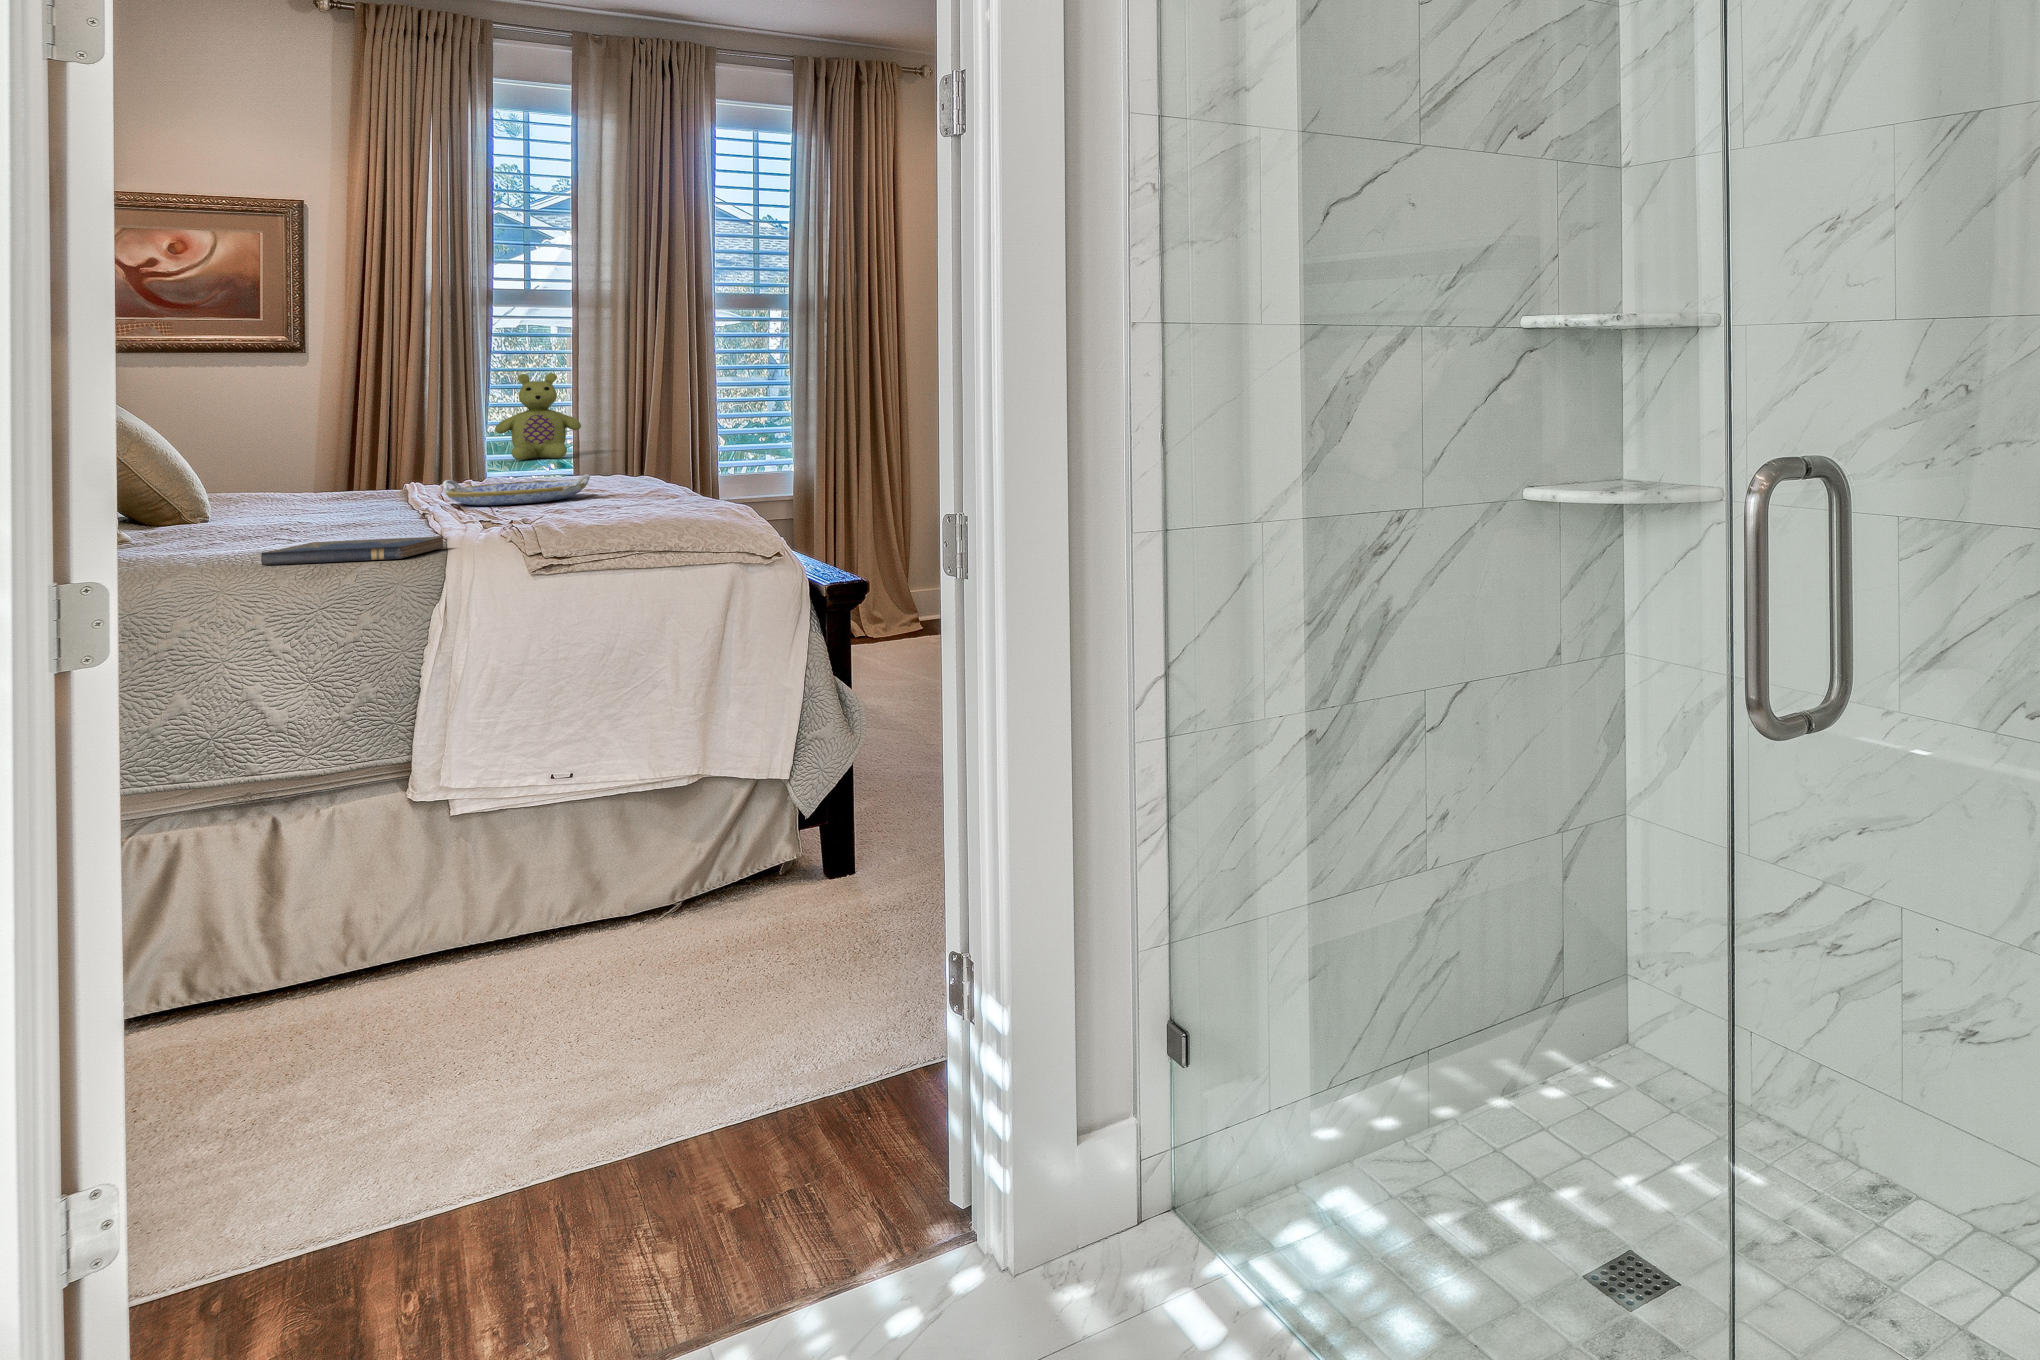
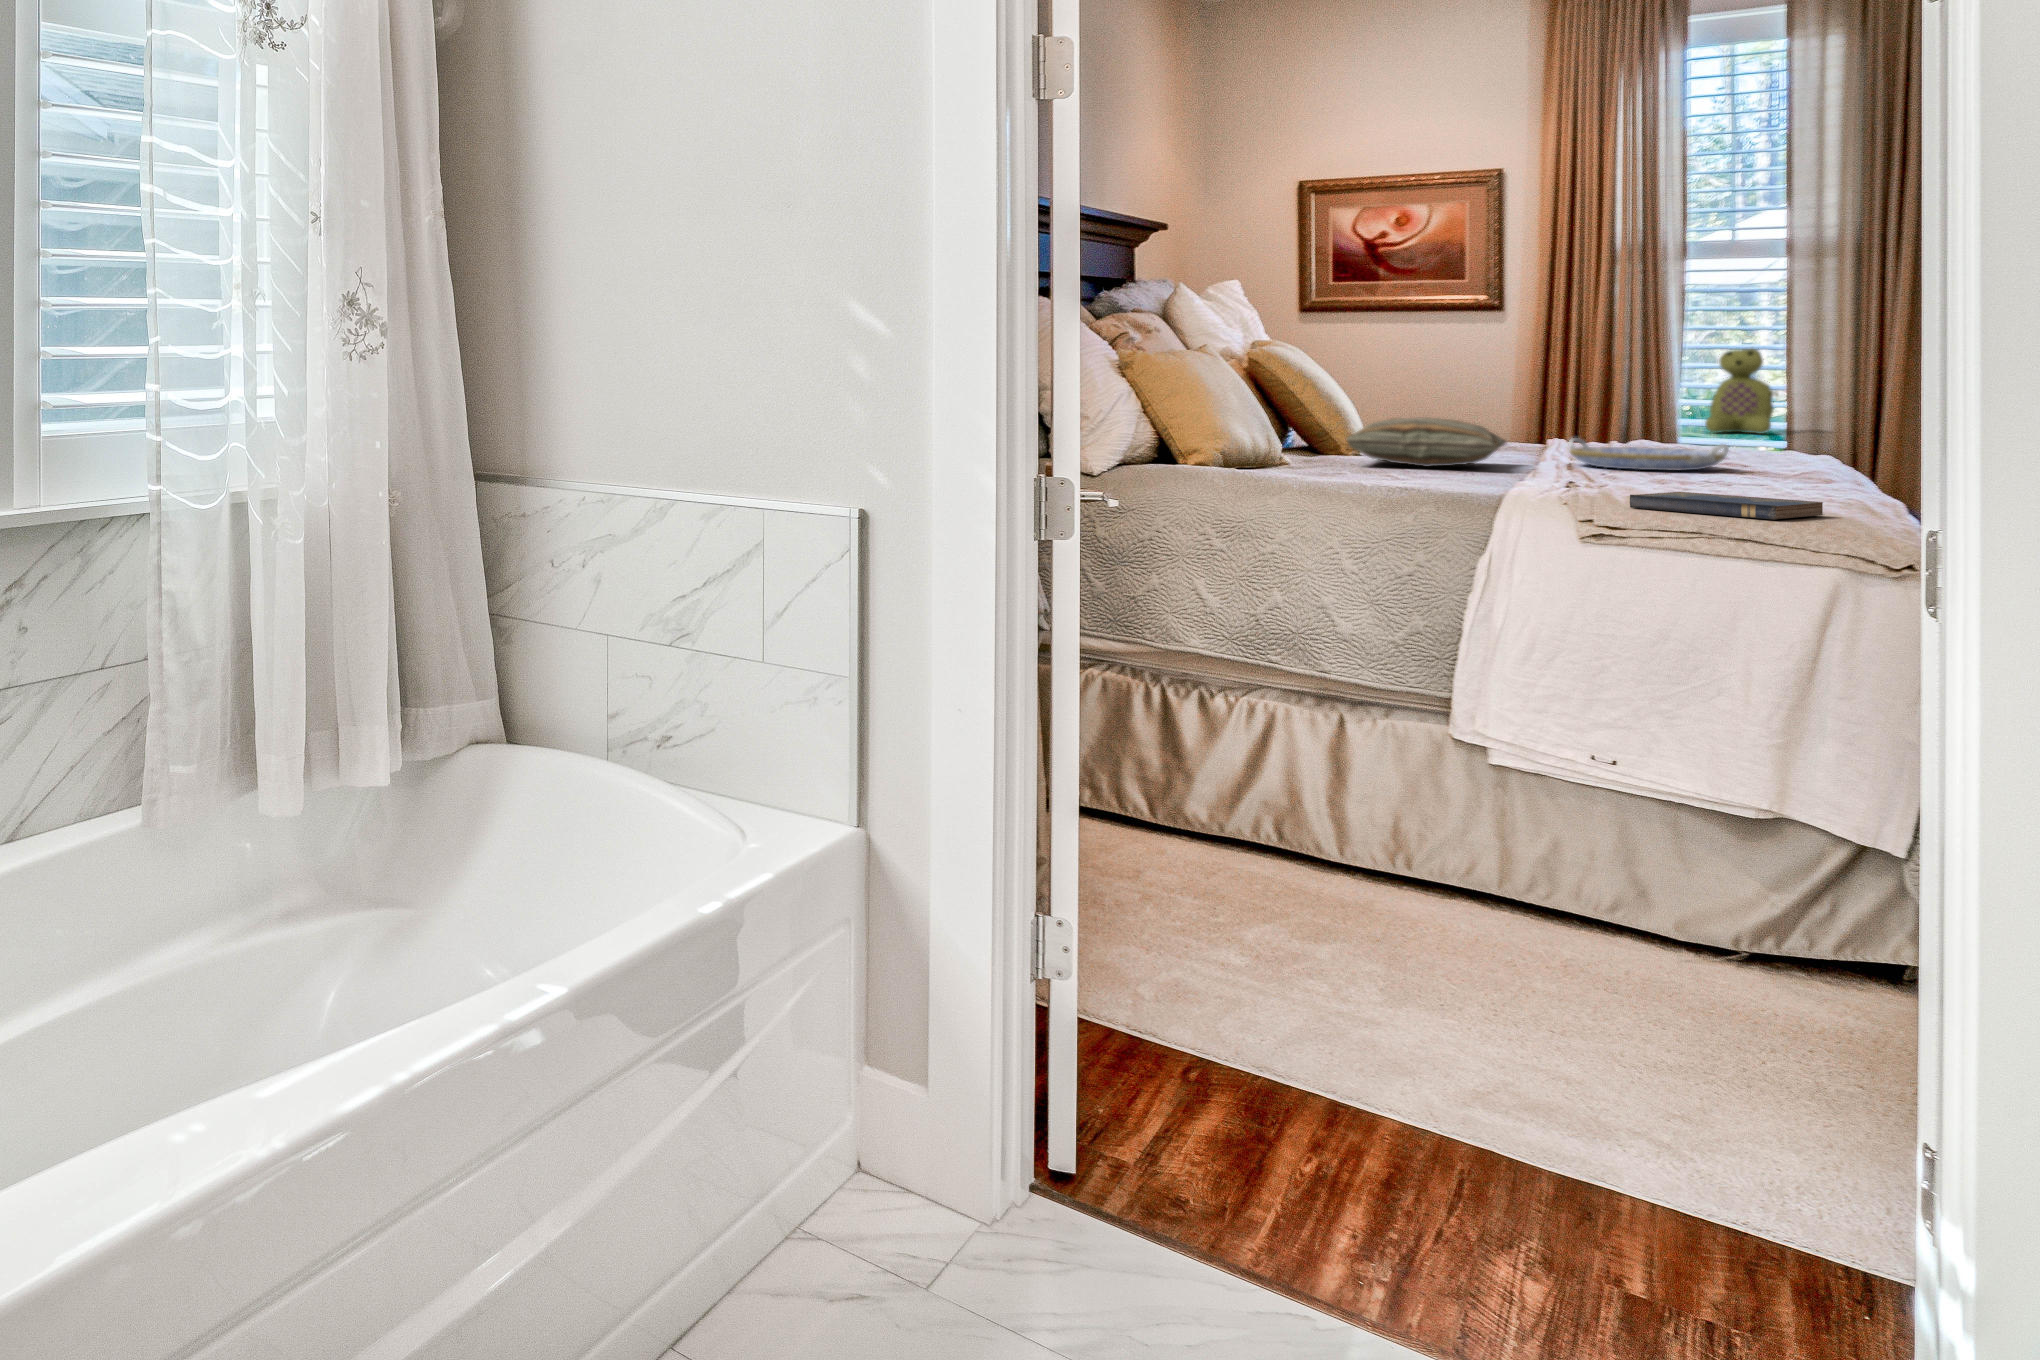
pillow: none [203,473,389,526] -> present [1347,417,1506,467]
hardcover book: present [261,536,444,565] -> present [1630,492,1823,520]

